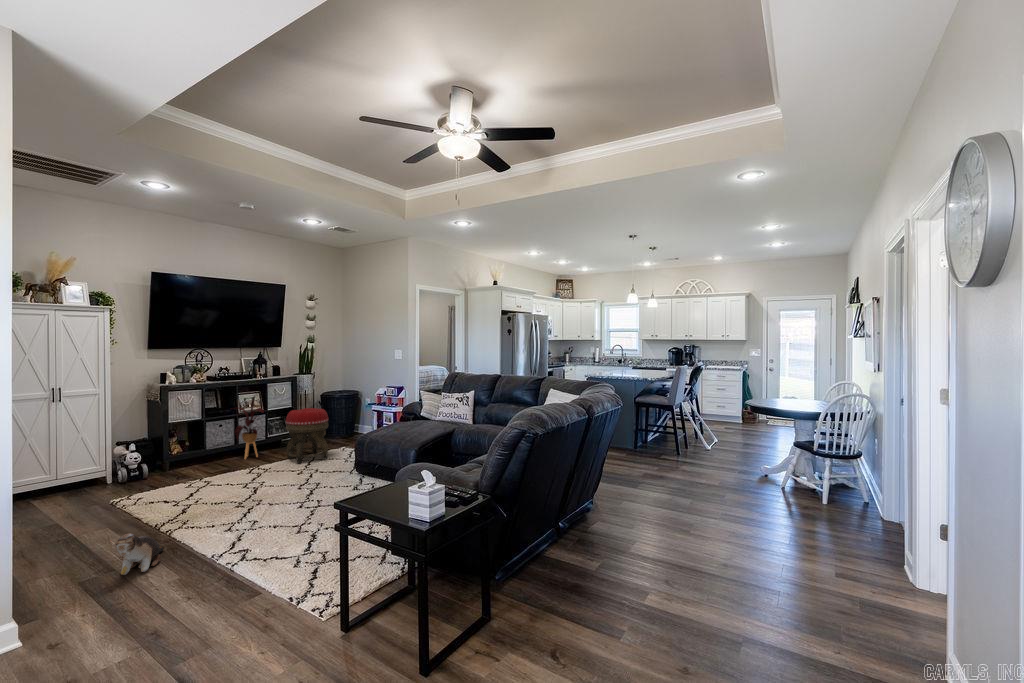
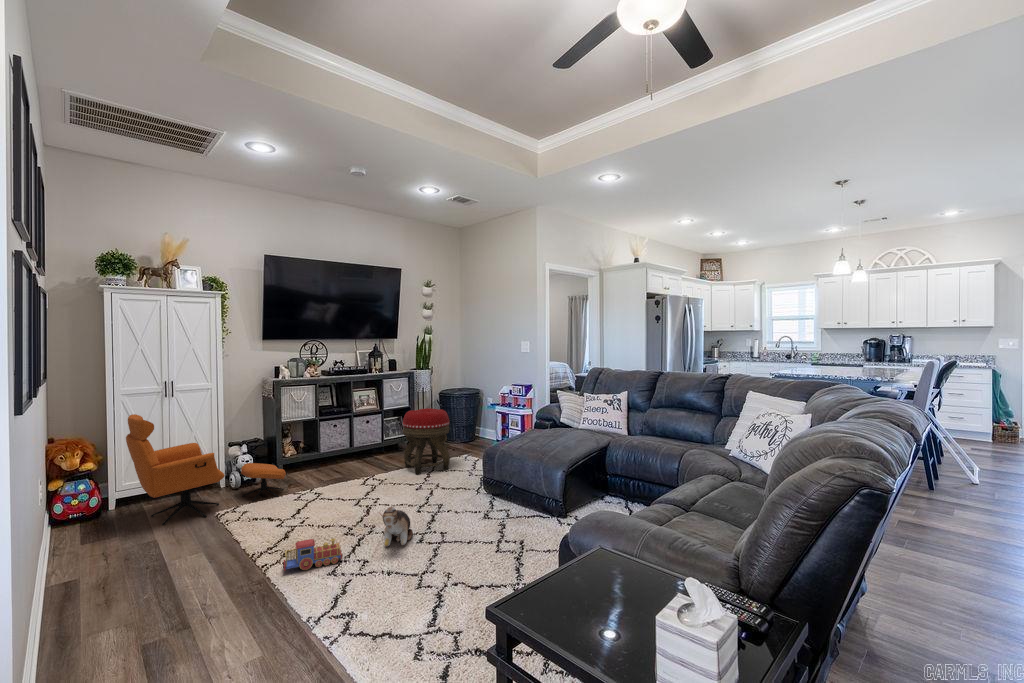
house plant: present [234,396,264,459] -> none [343,392,381,465]
armchair: none [24,417,177,512] -> present [126,414,286,525]
toy train: none [187,507,237,531] -> present [283,539,343,571]
plush toy: present [110,533,163,575] -> present [380,507,413,547]

